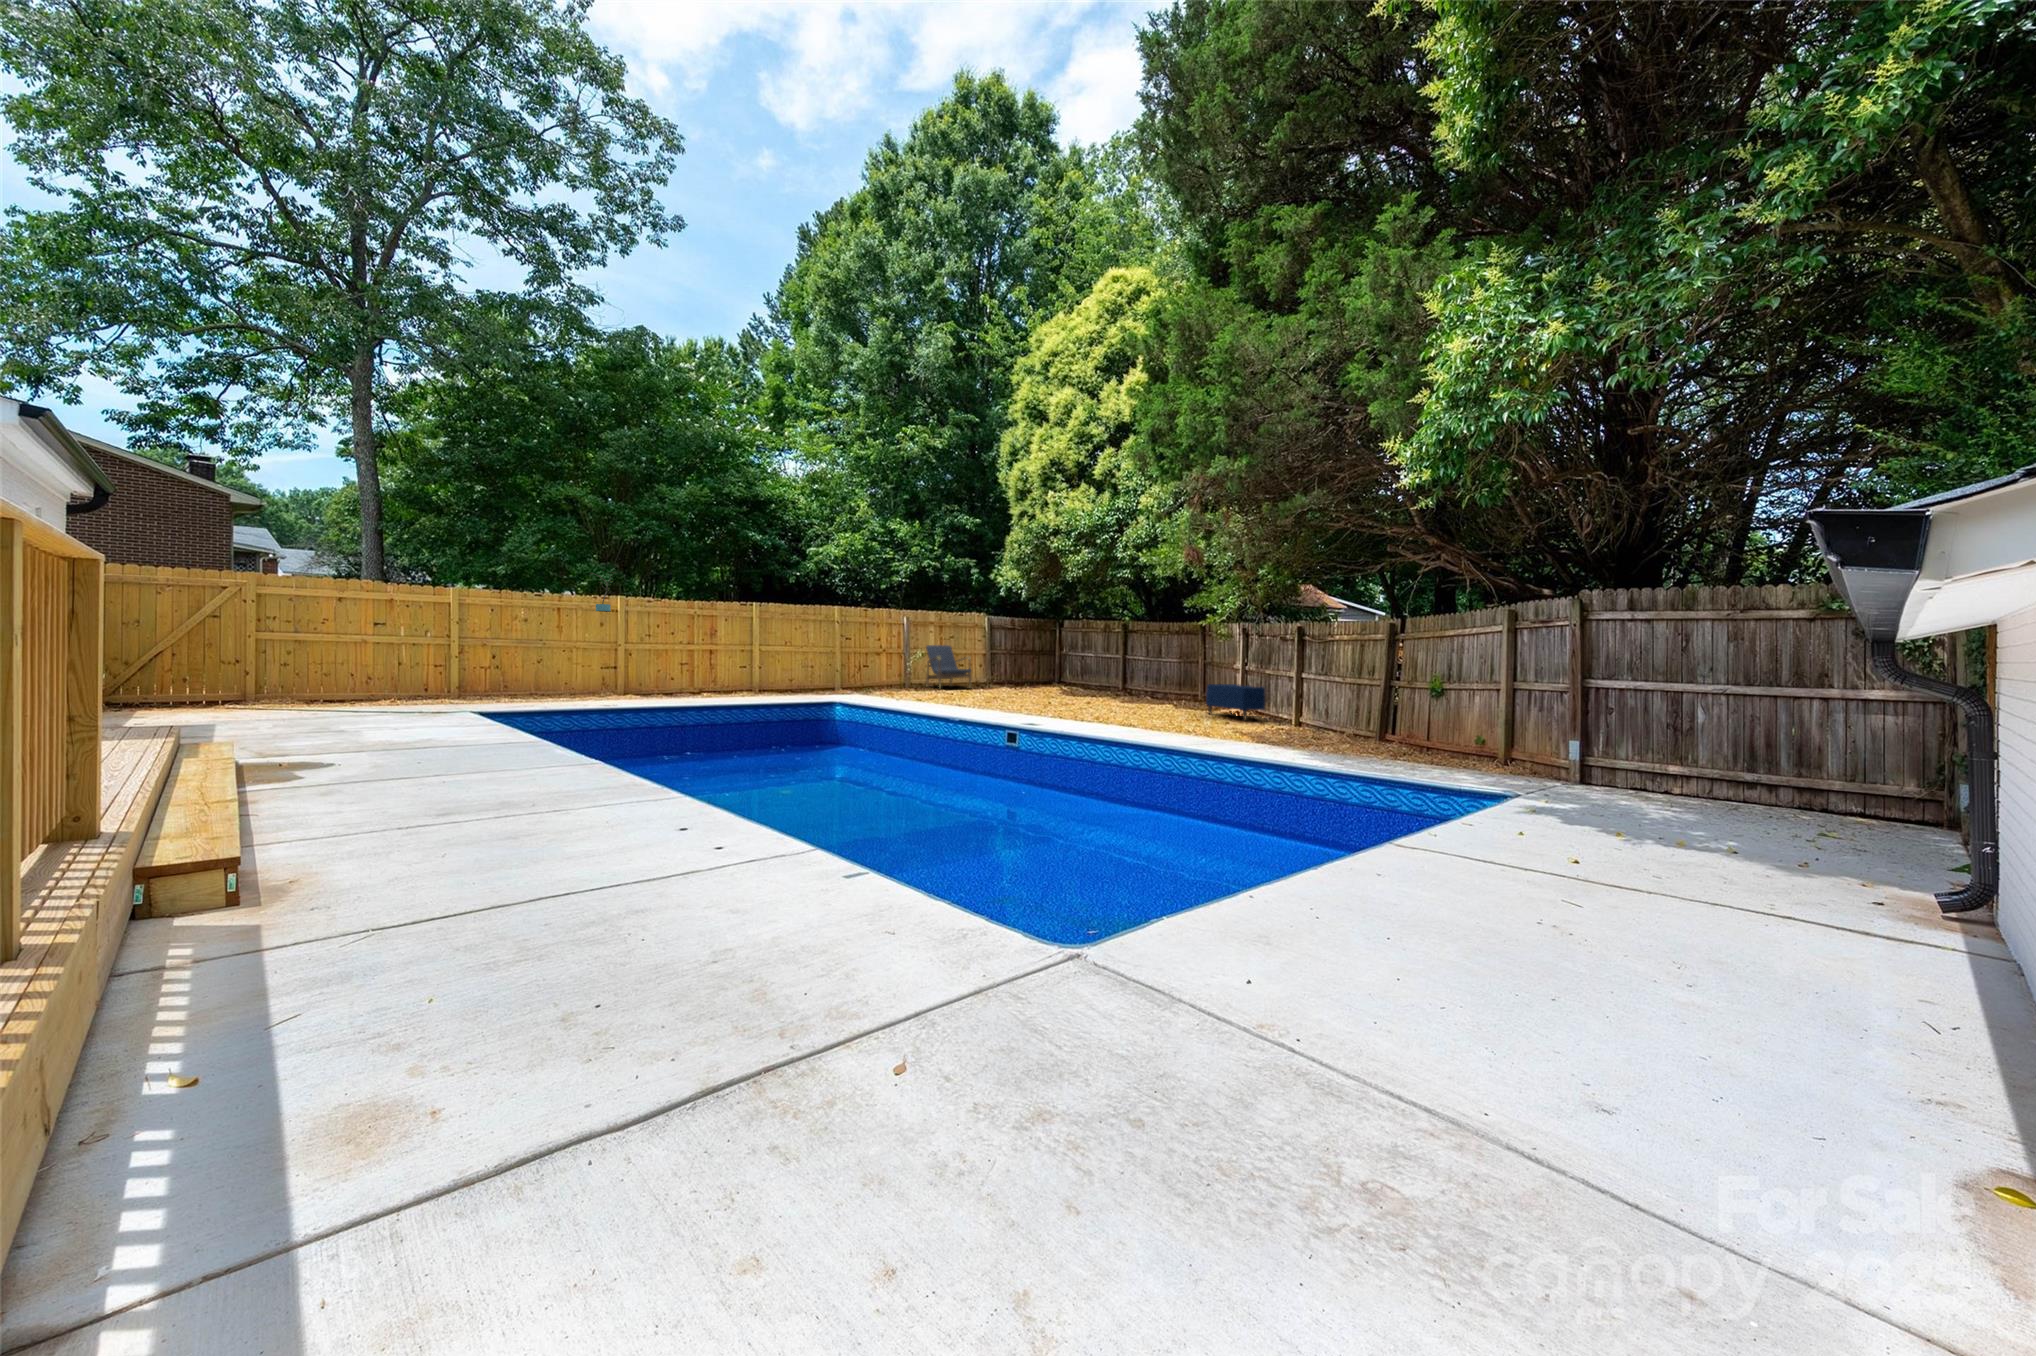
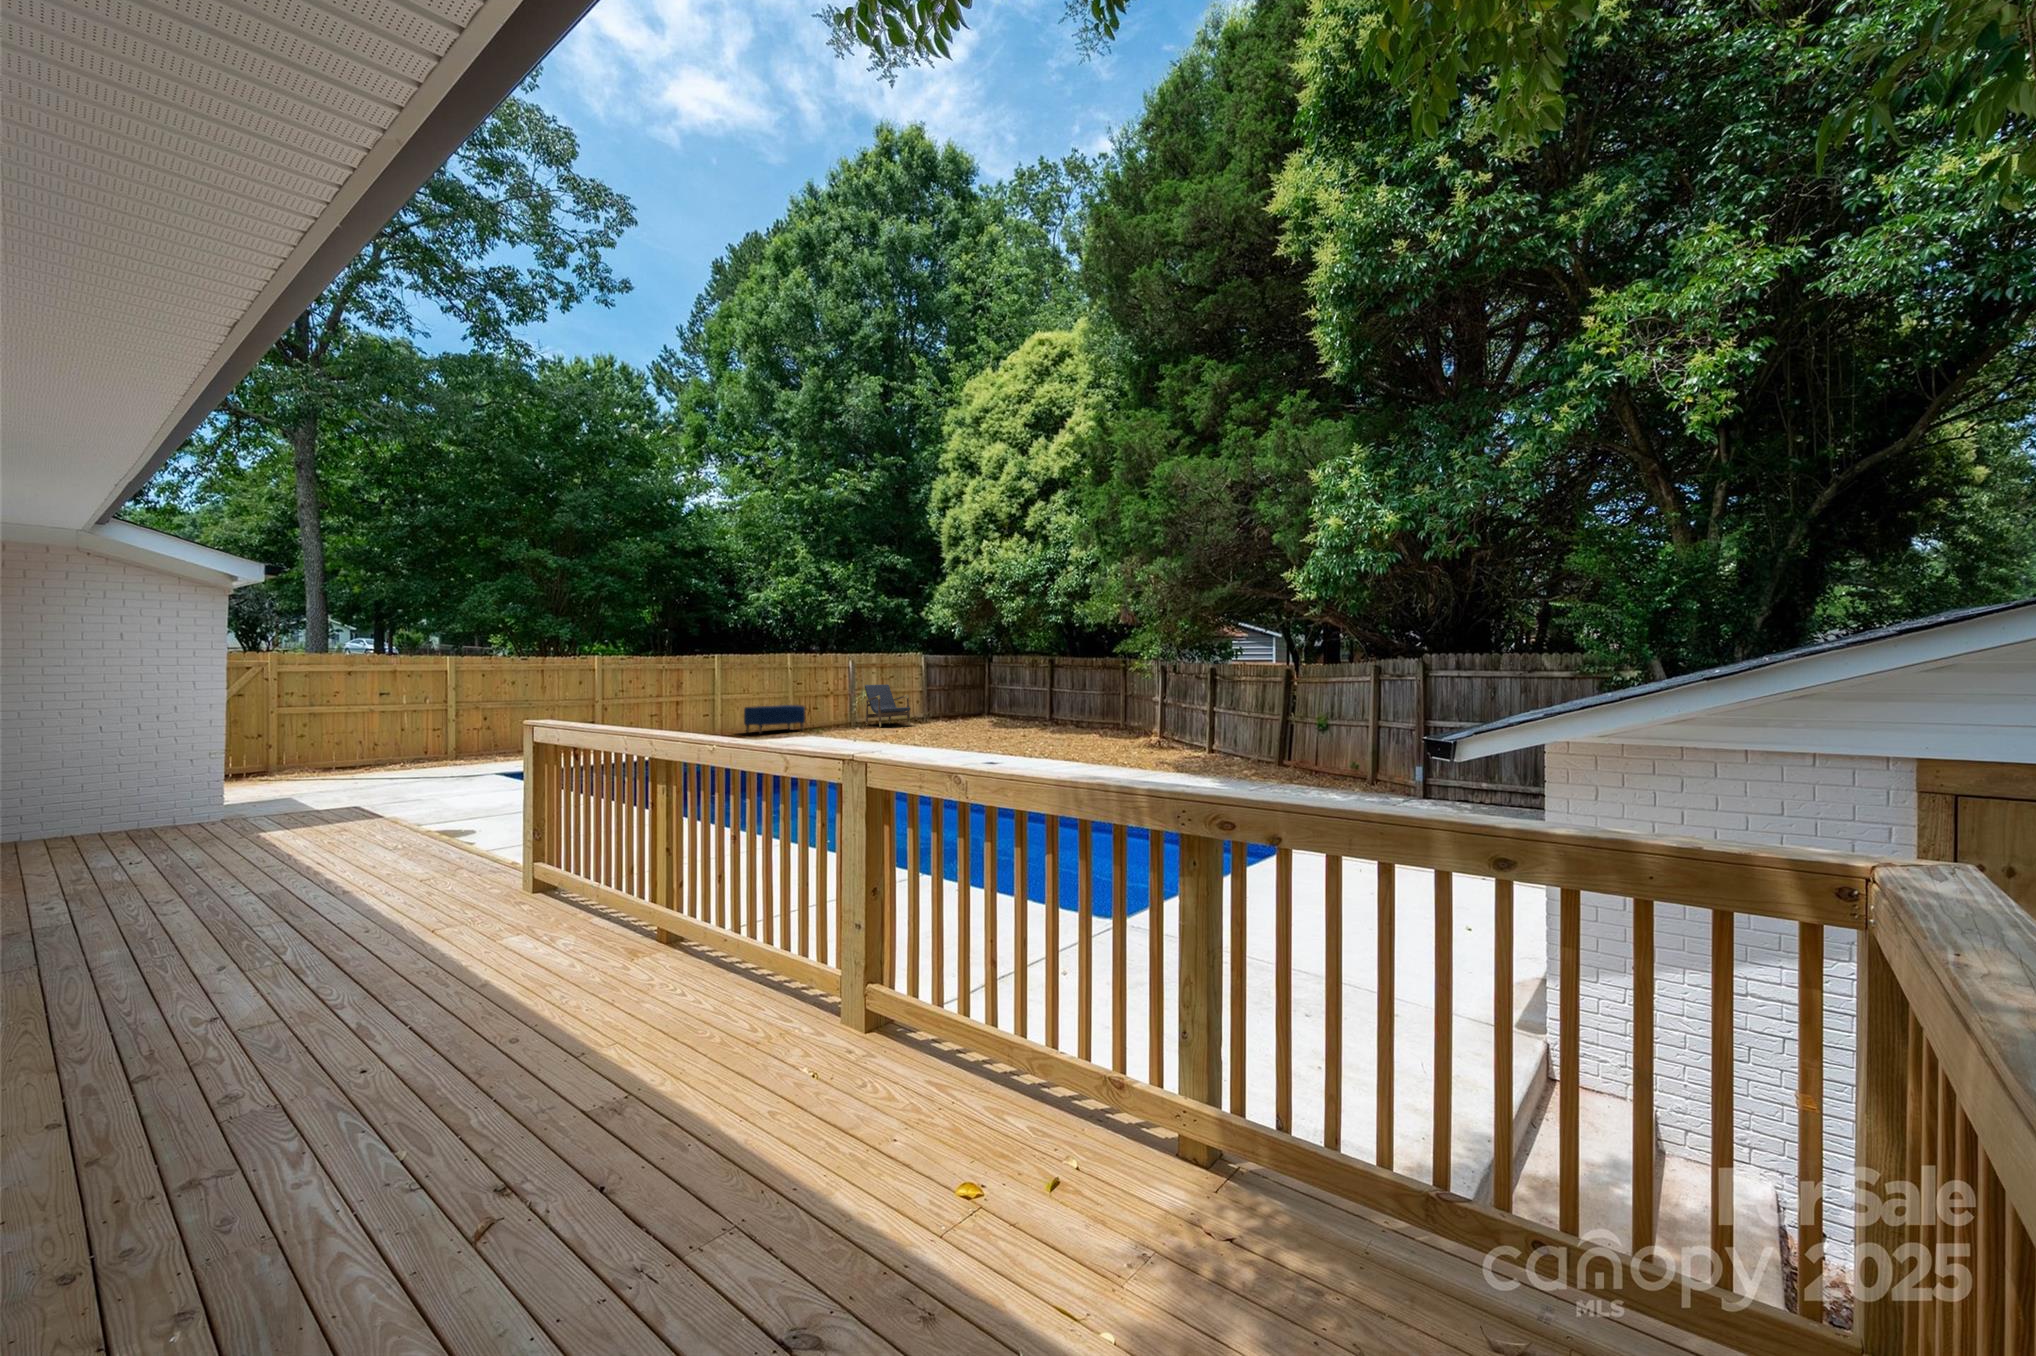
potted plant: present [590,570,616,611] -> none [547,623,574,663]
bench: present [1206,684,1269,721] -> present [744,705,805,733]

